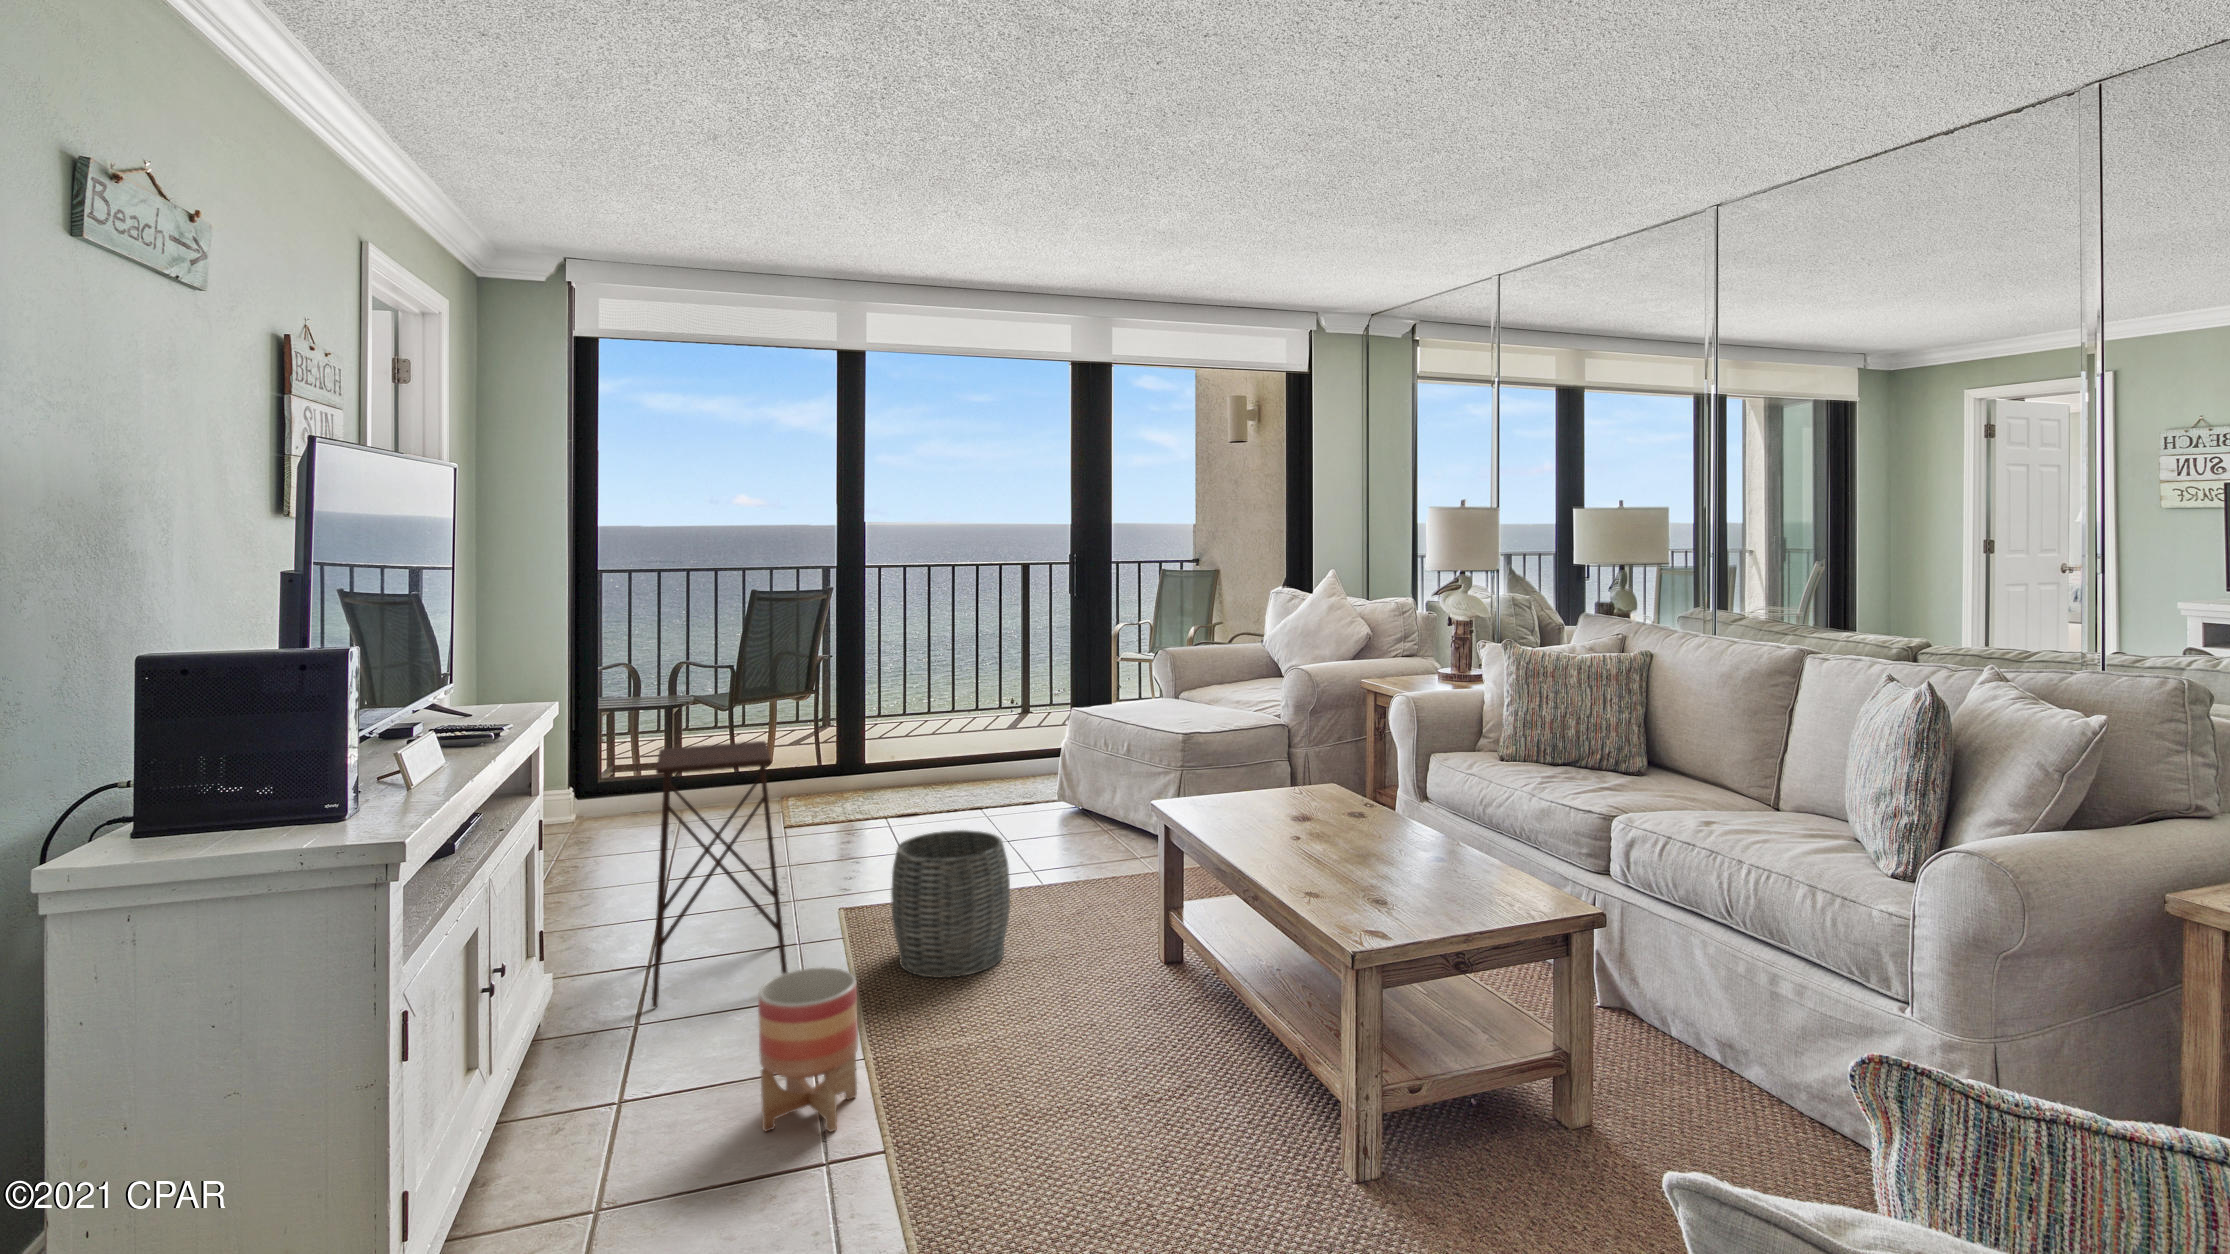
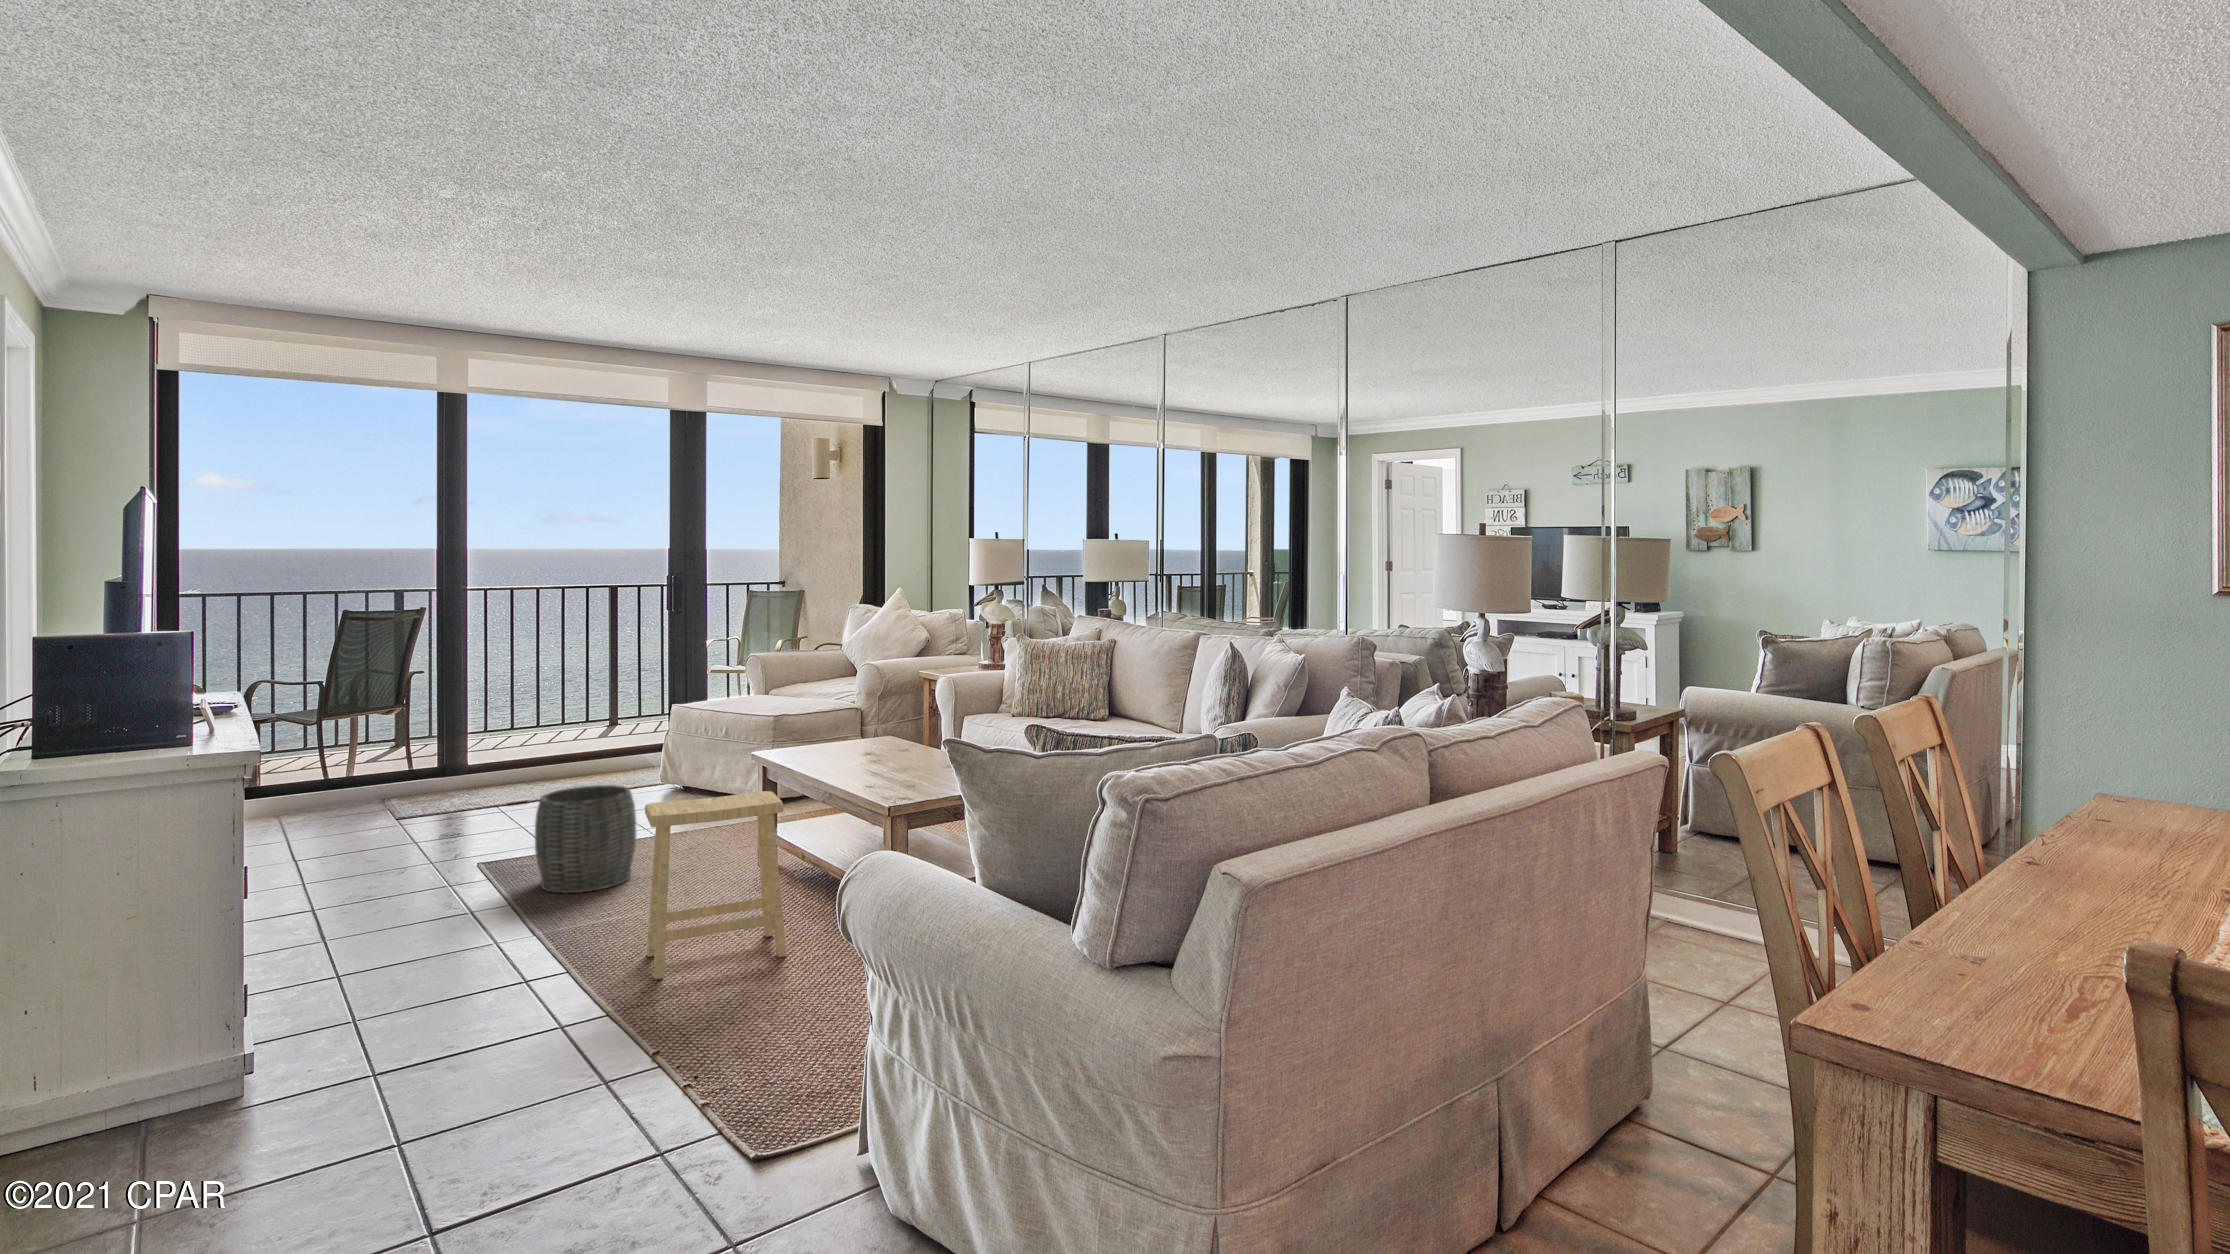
side table: present [652,741,788,1008] -> none [312,722,447,933]
footstool: none [996,892,1192,1185] -> present [645,791,787,980]
planter: present [758,967,858,1132] -> none [454,866,533,980]

